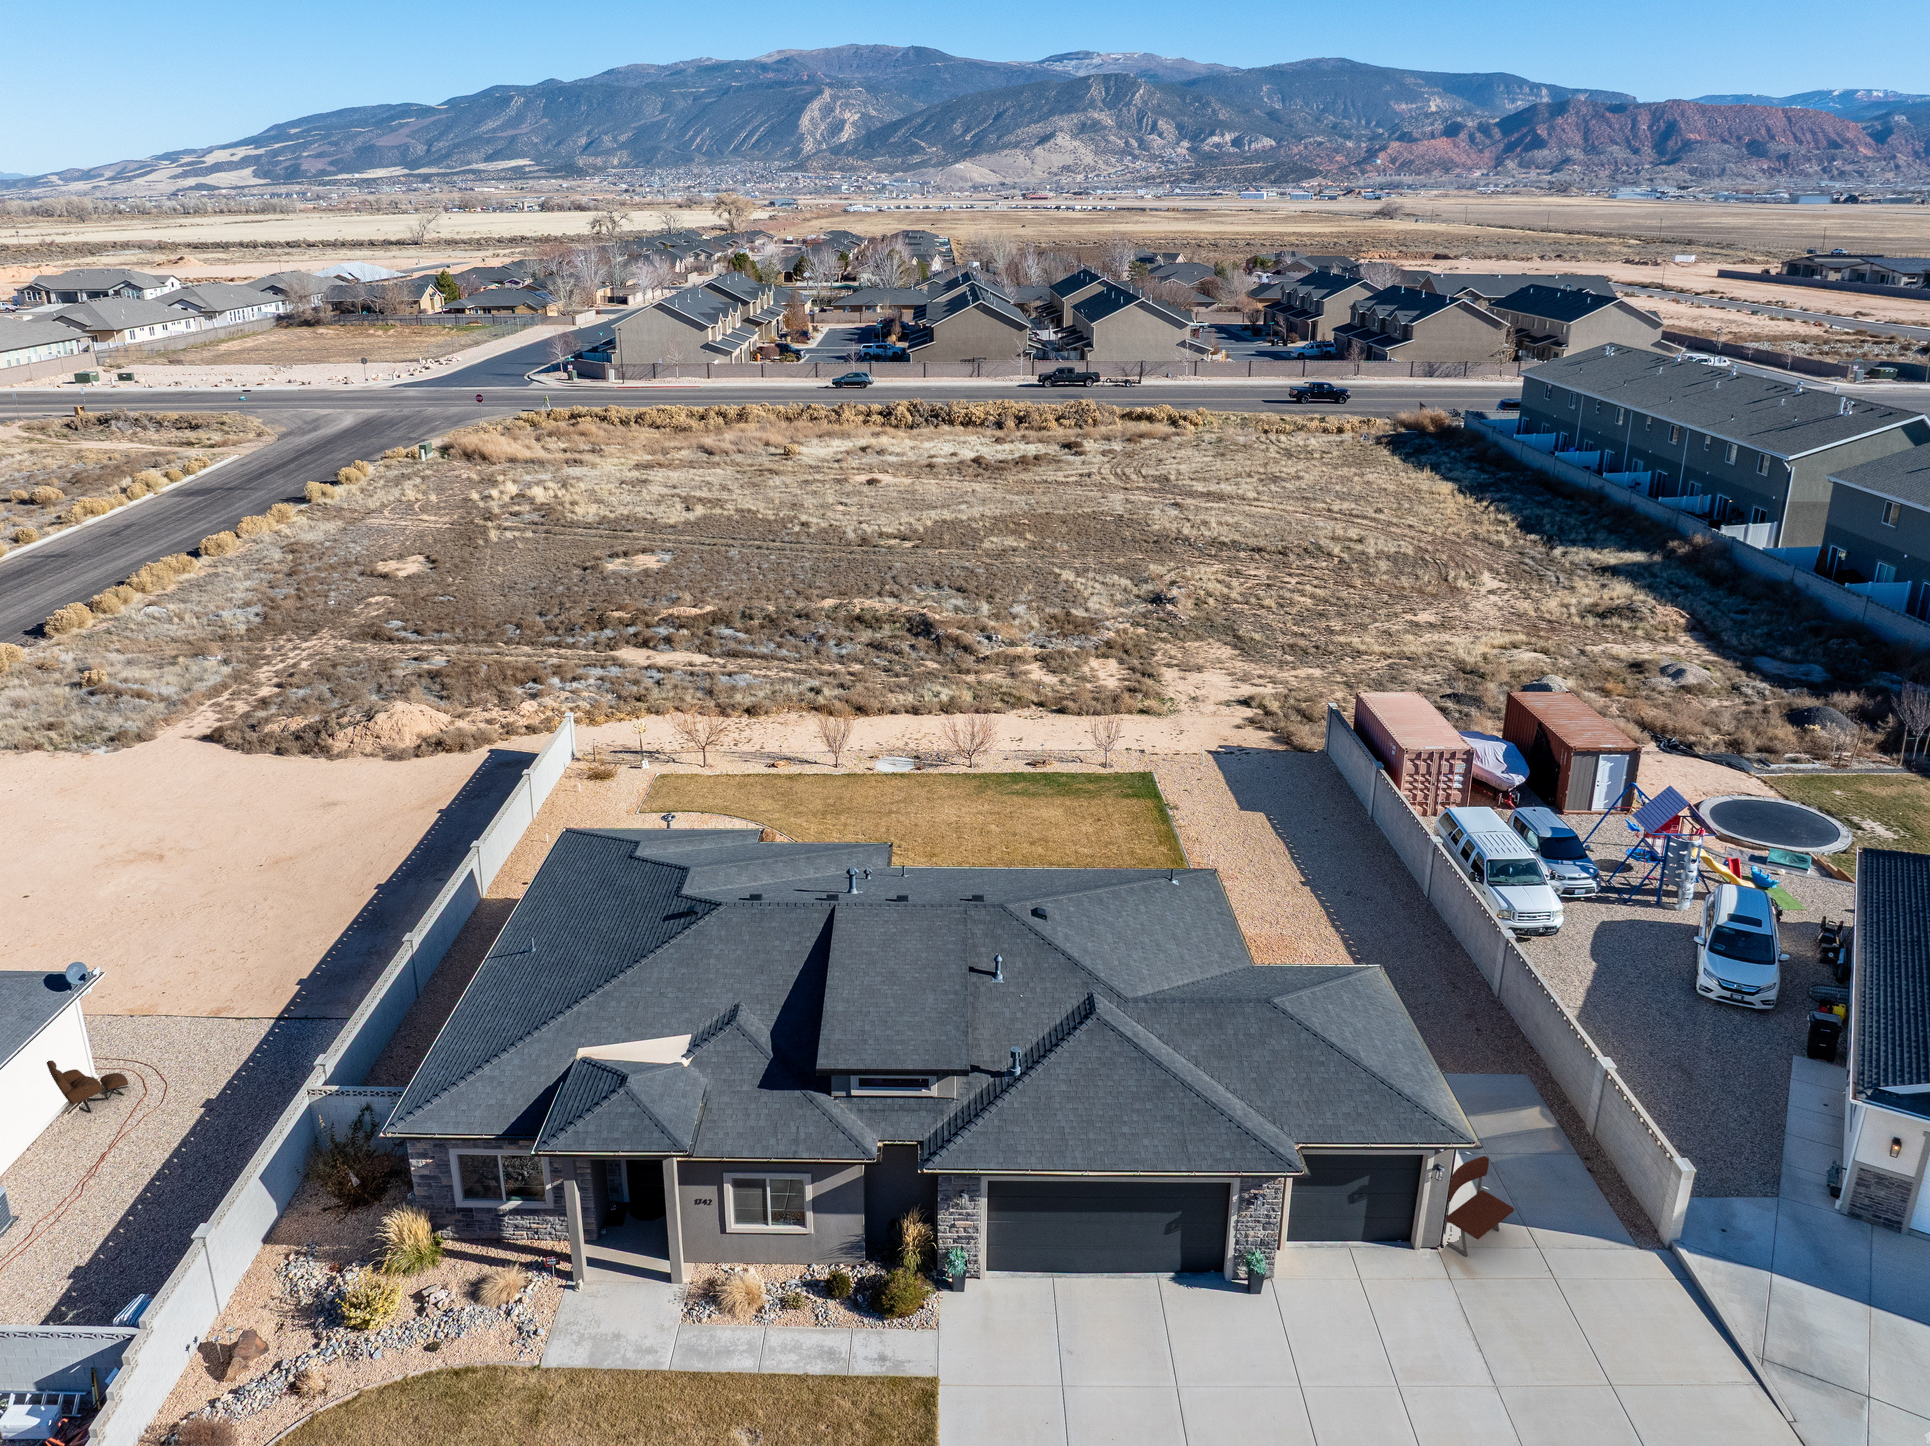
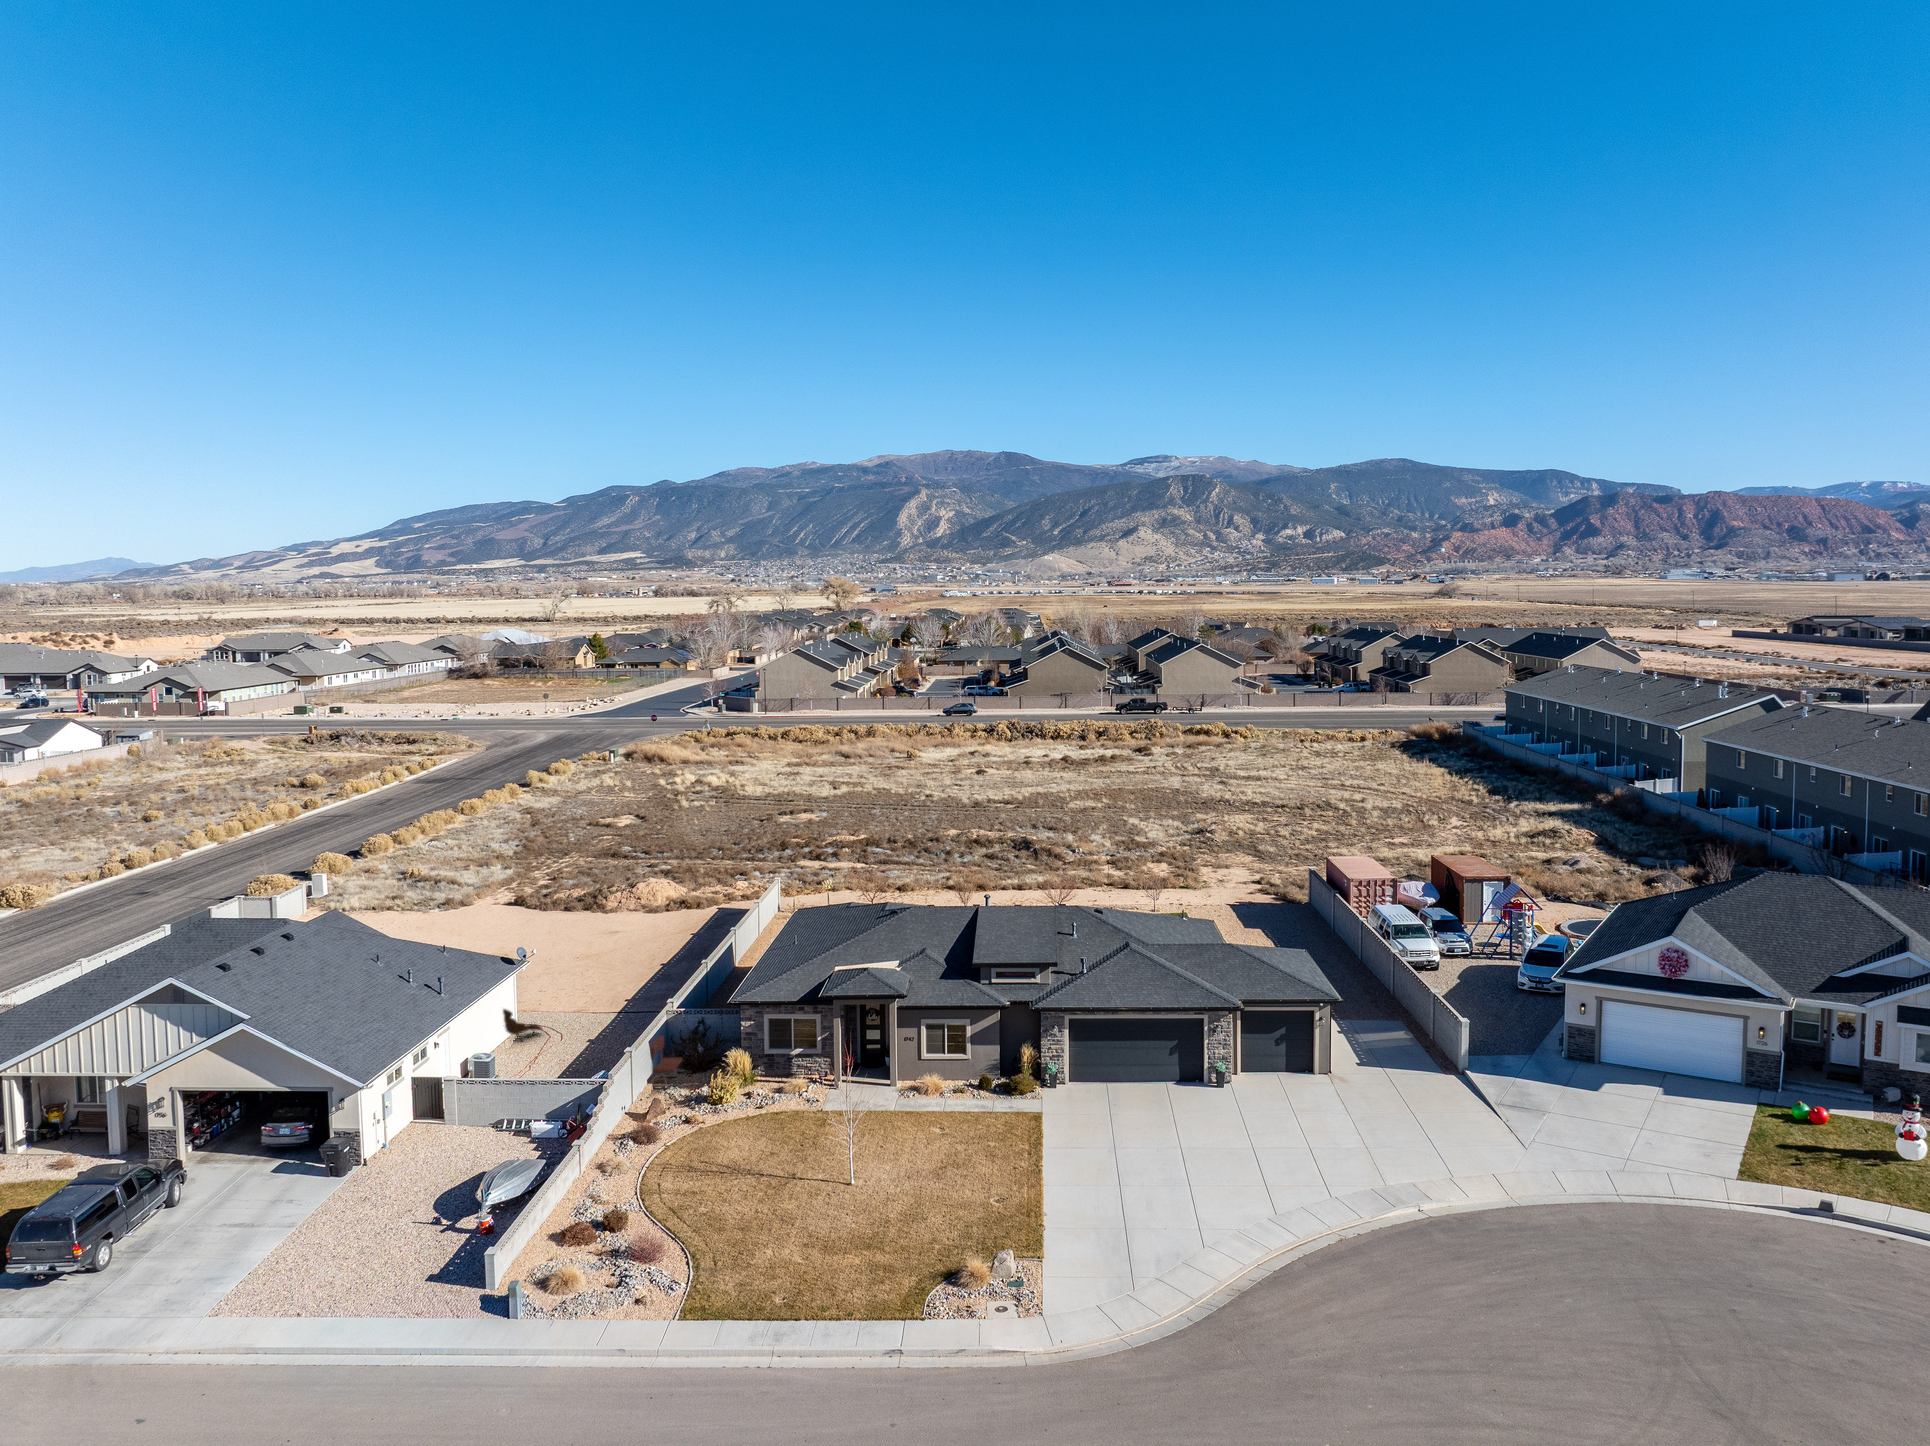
bench: present [1444,1156,1514,1257] -> present [650,1036,682,1089]

